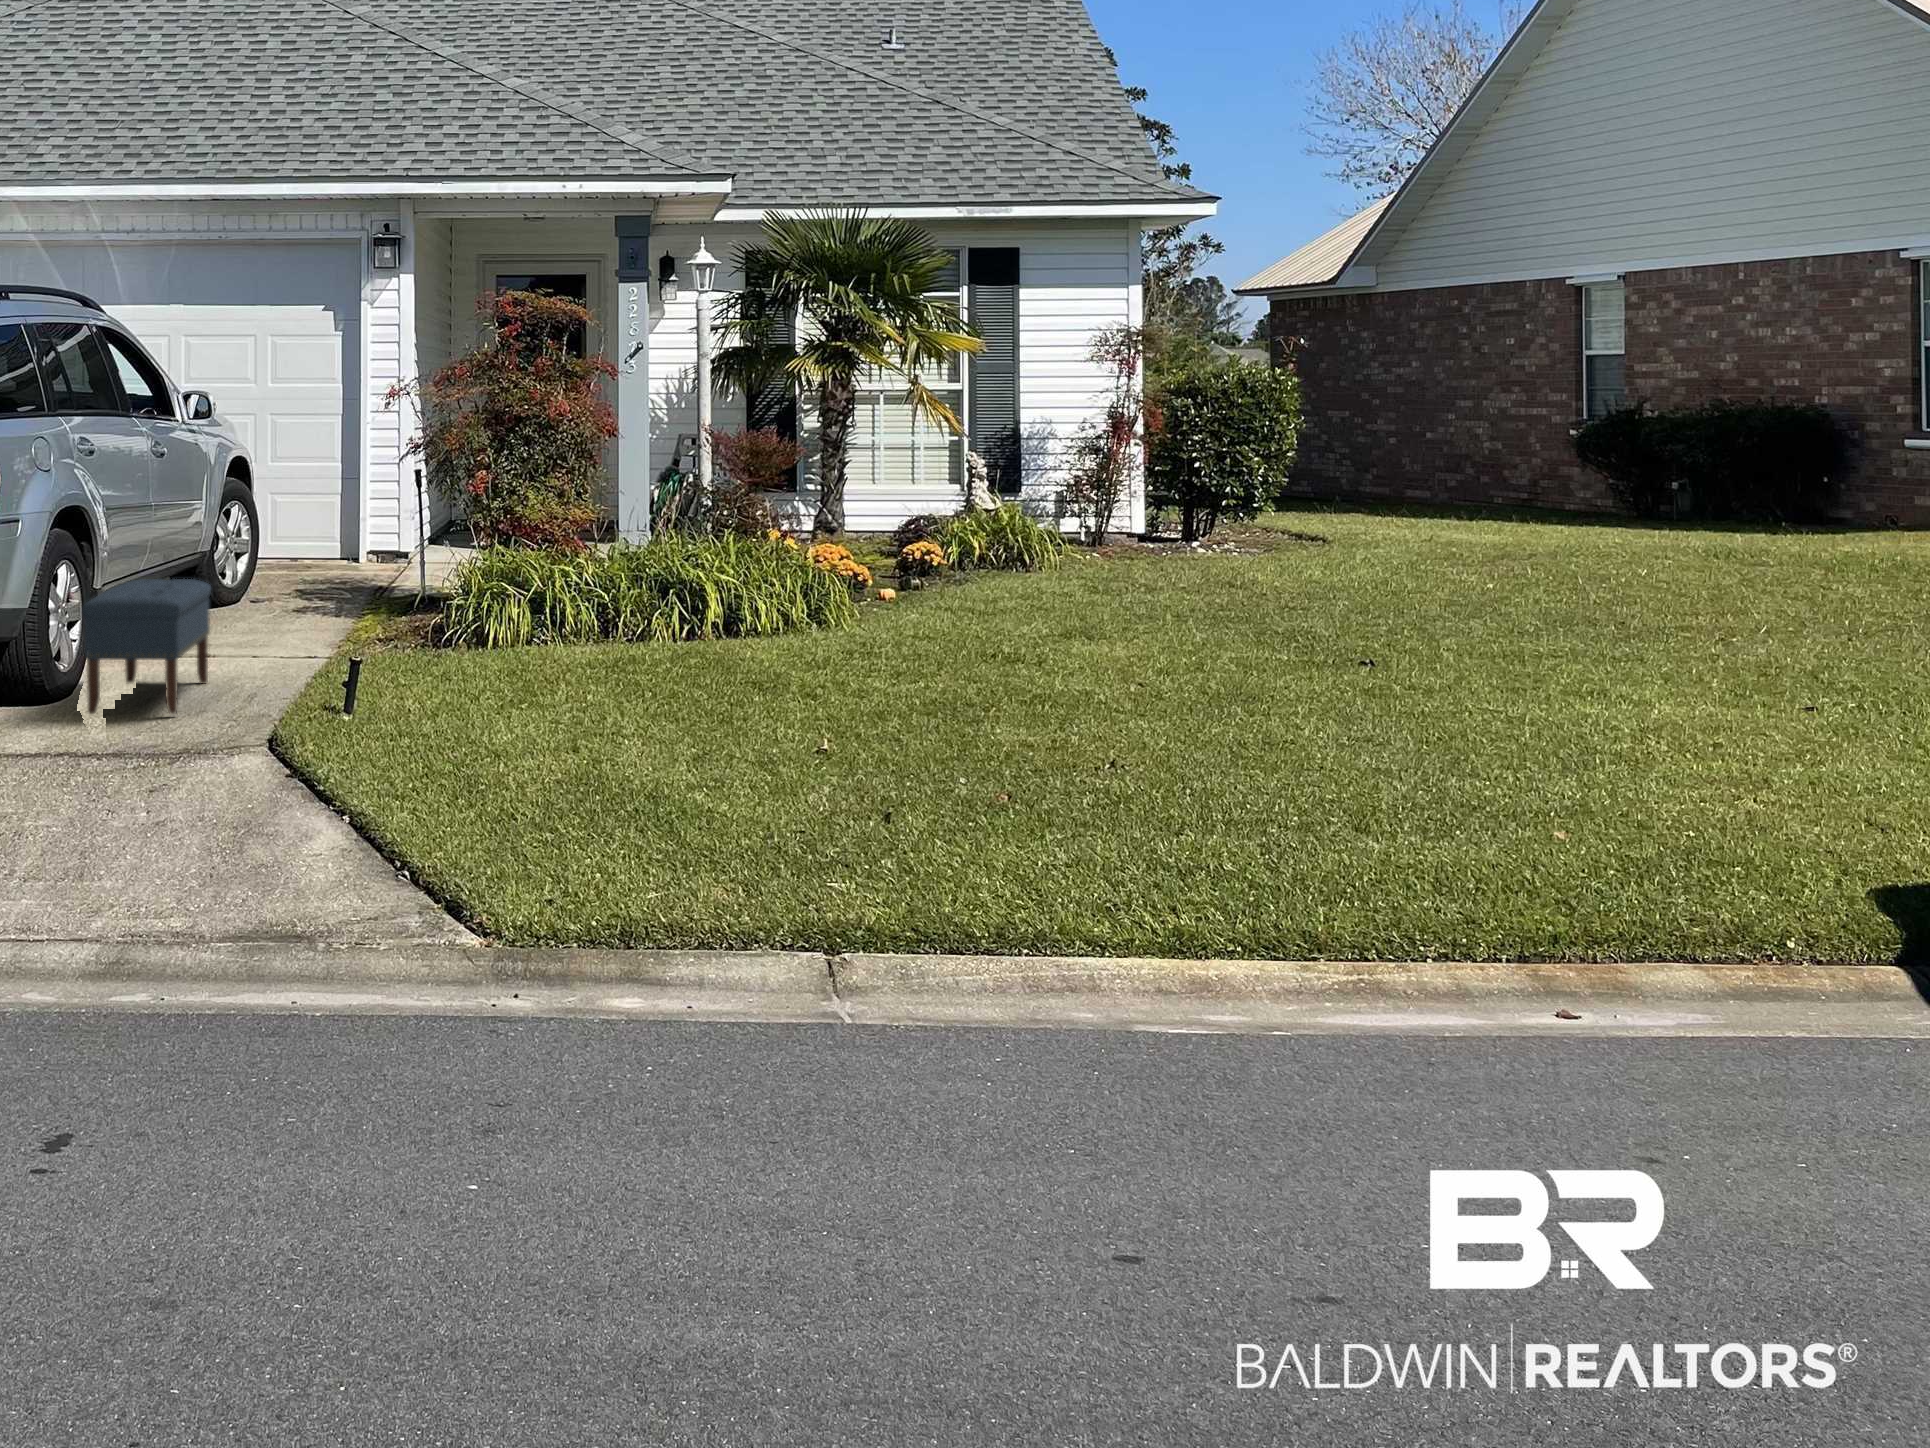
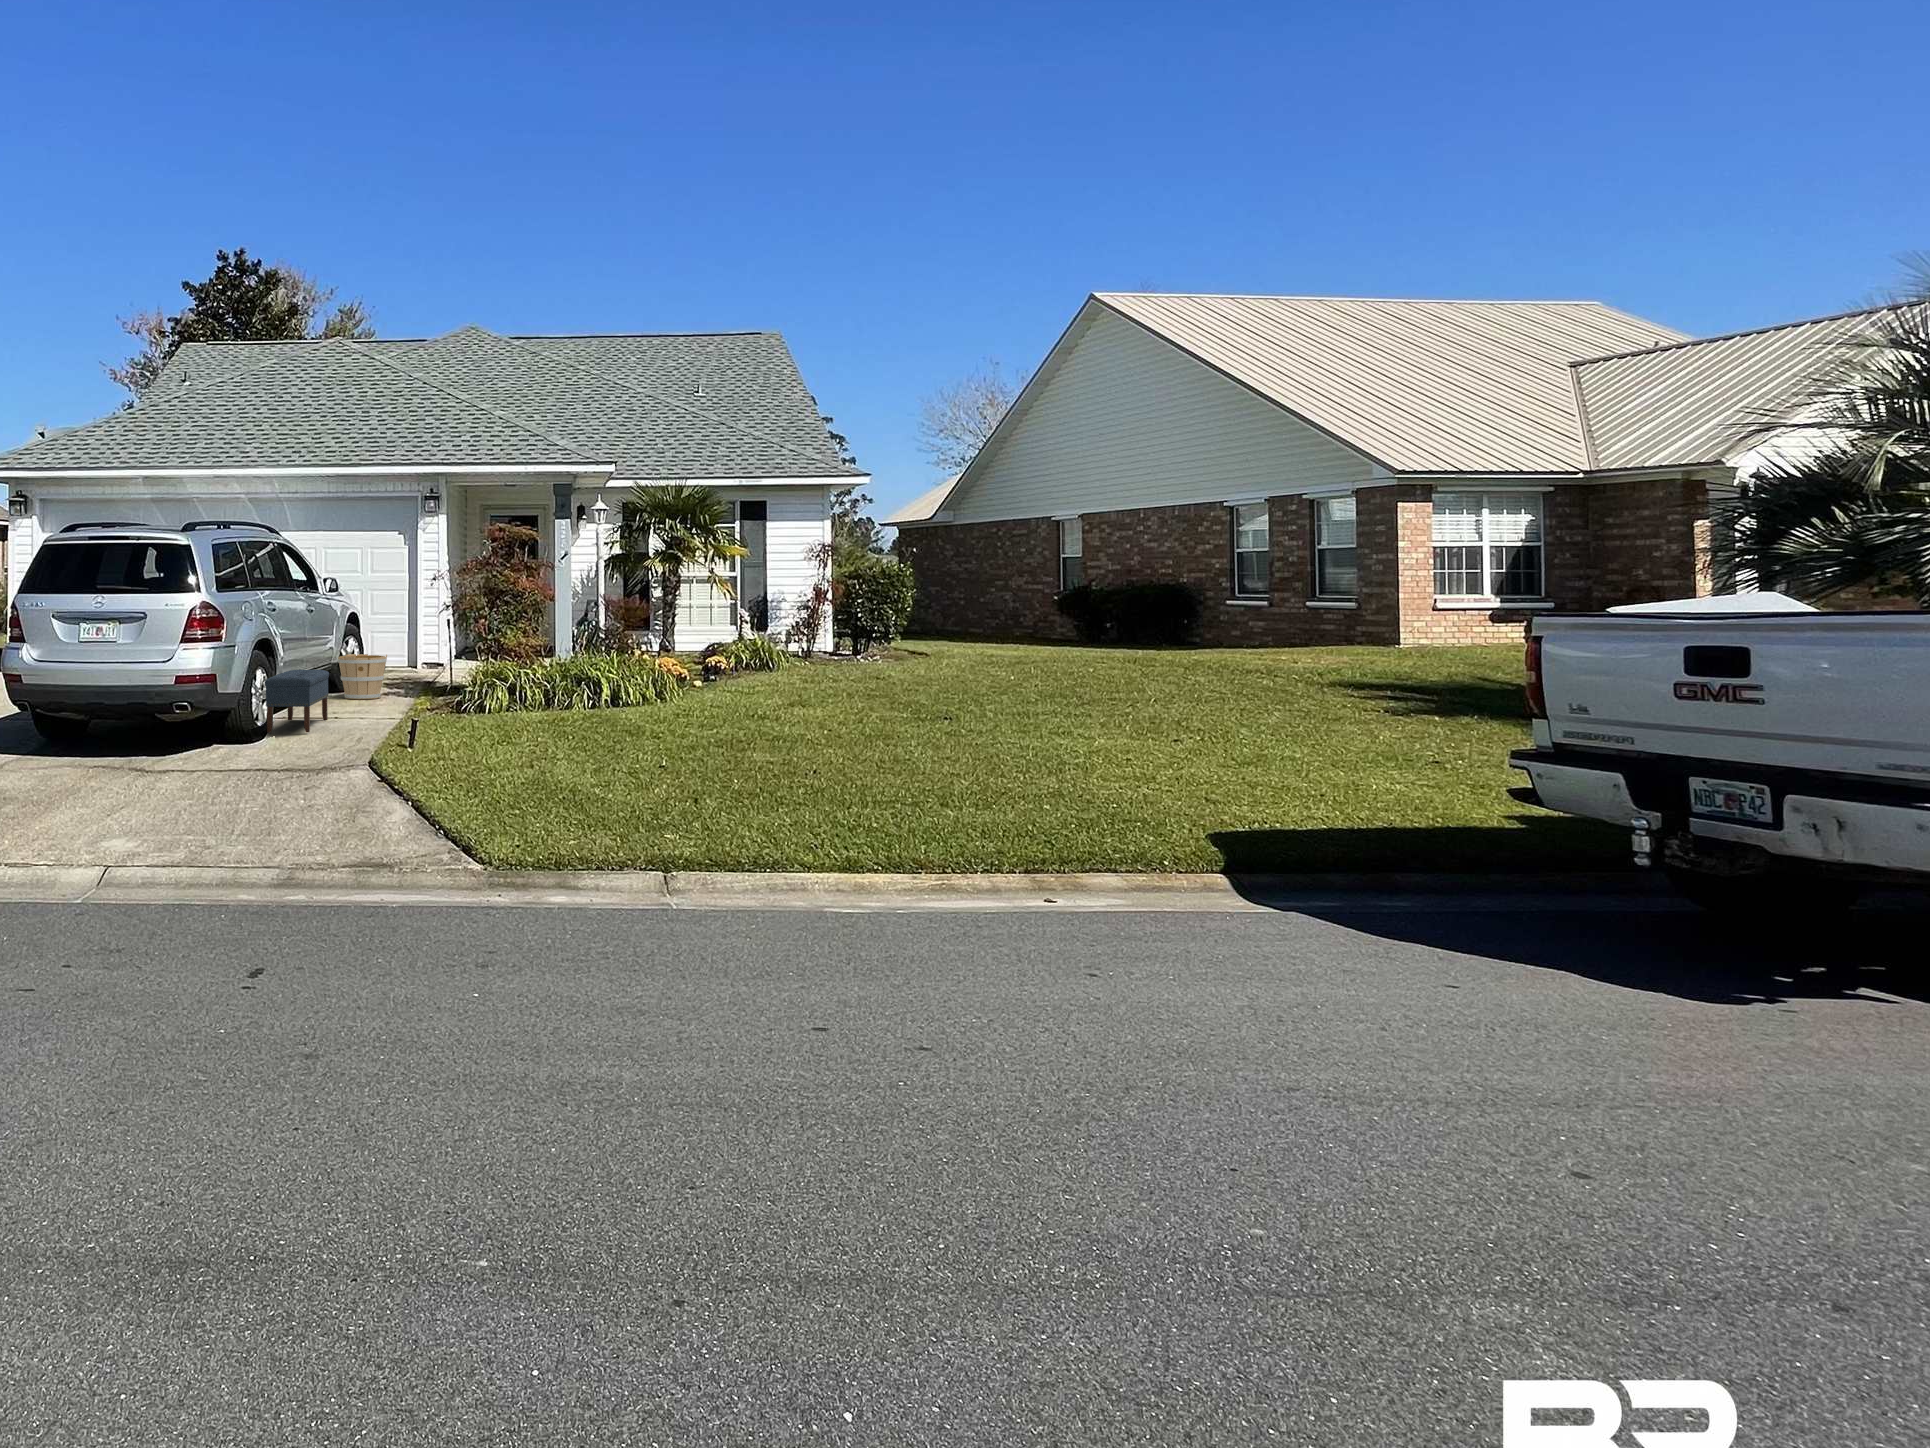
wooden bucket: none [218,544,318,635] -> present [337,654,387,699]

